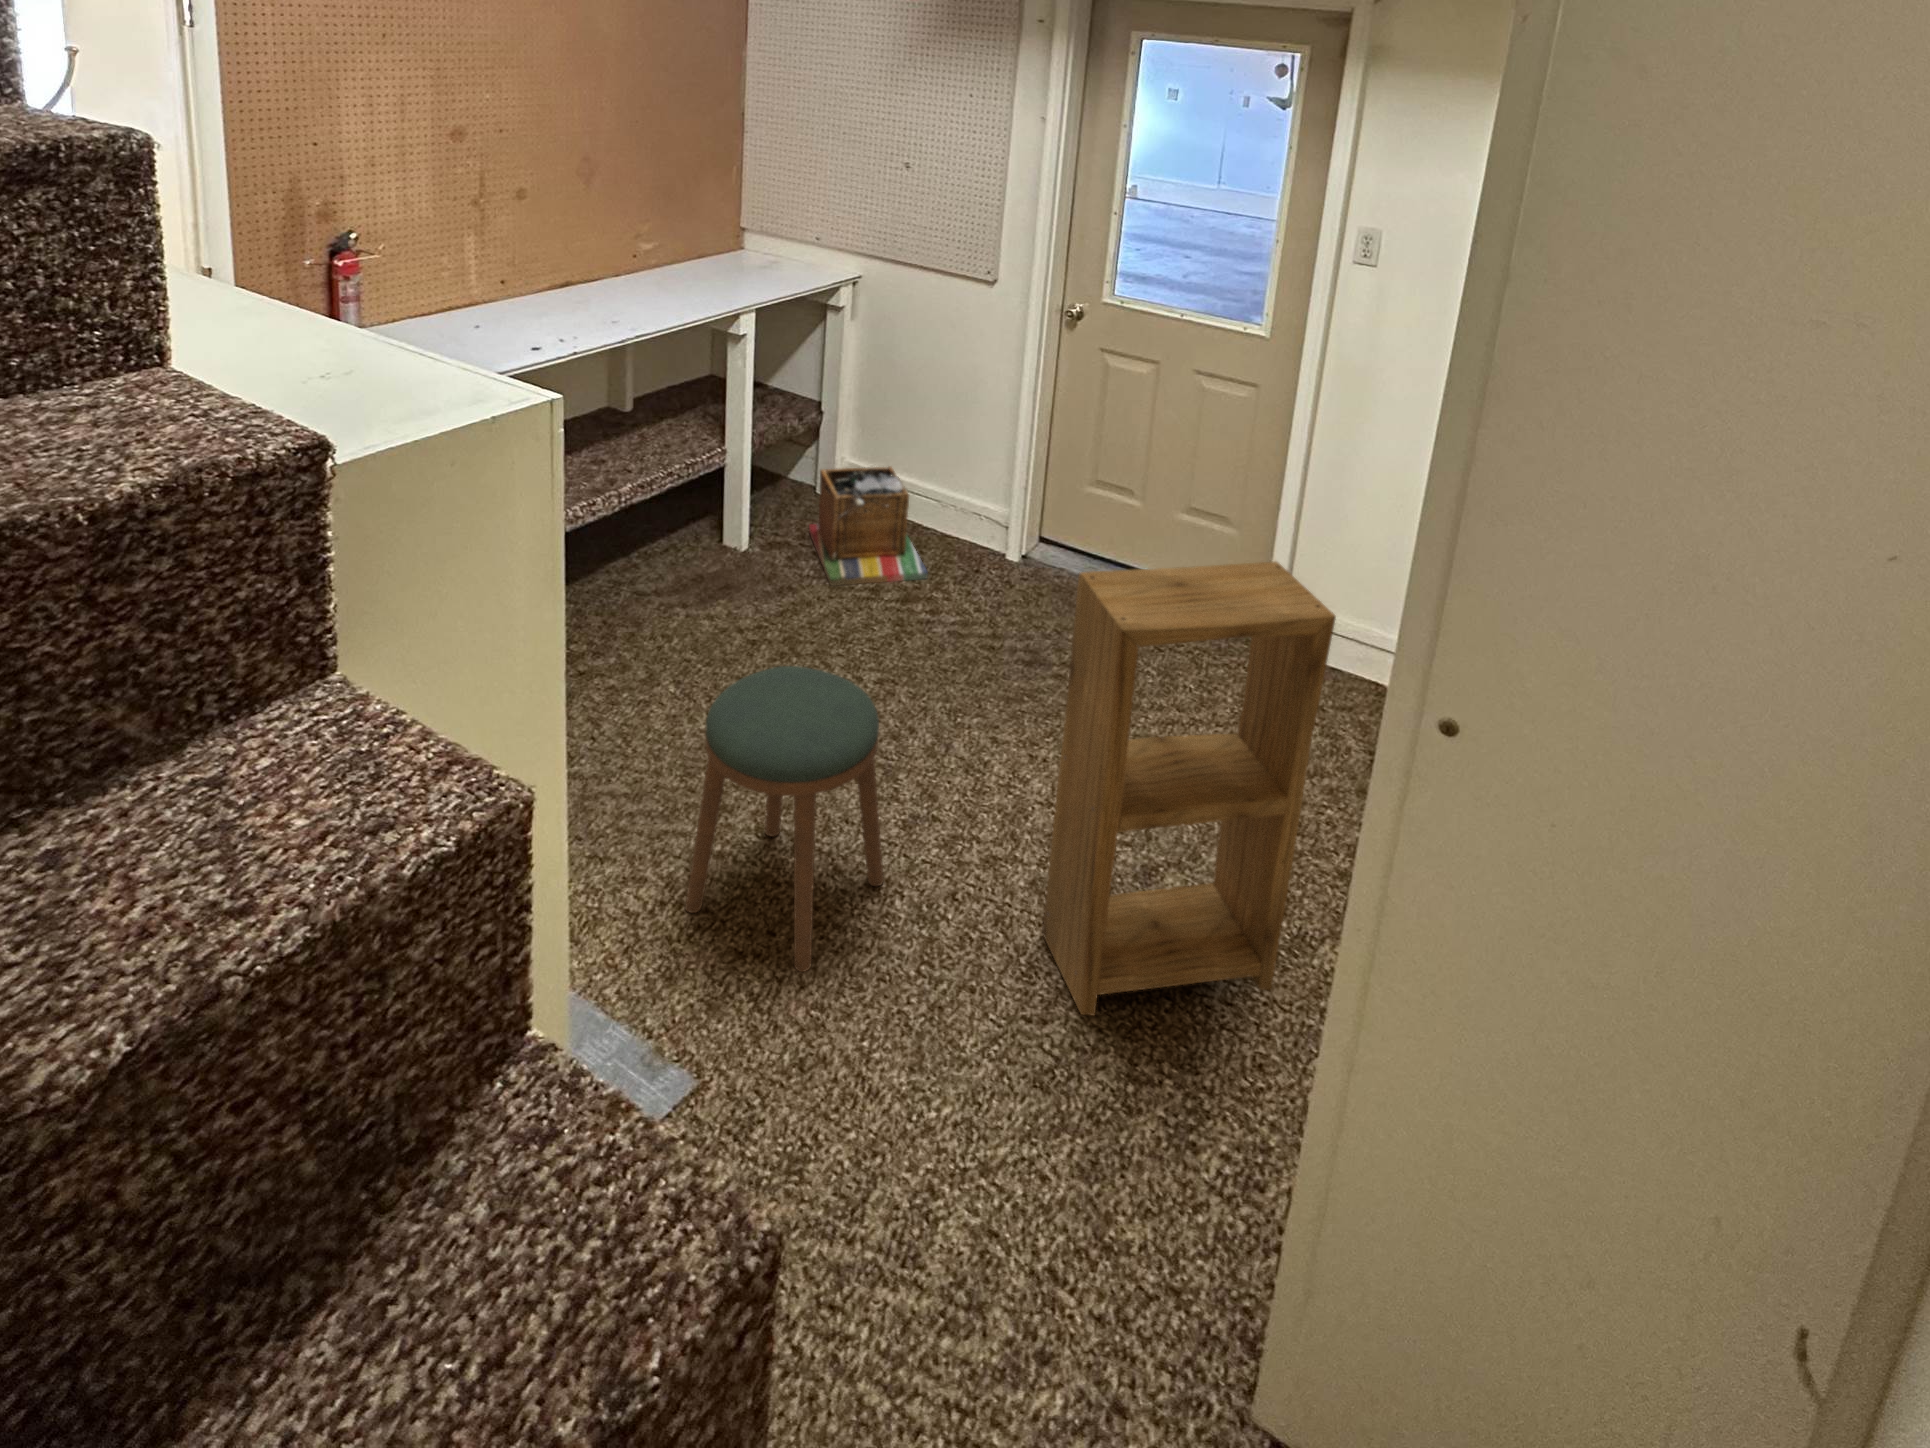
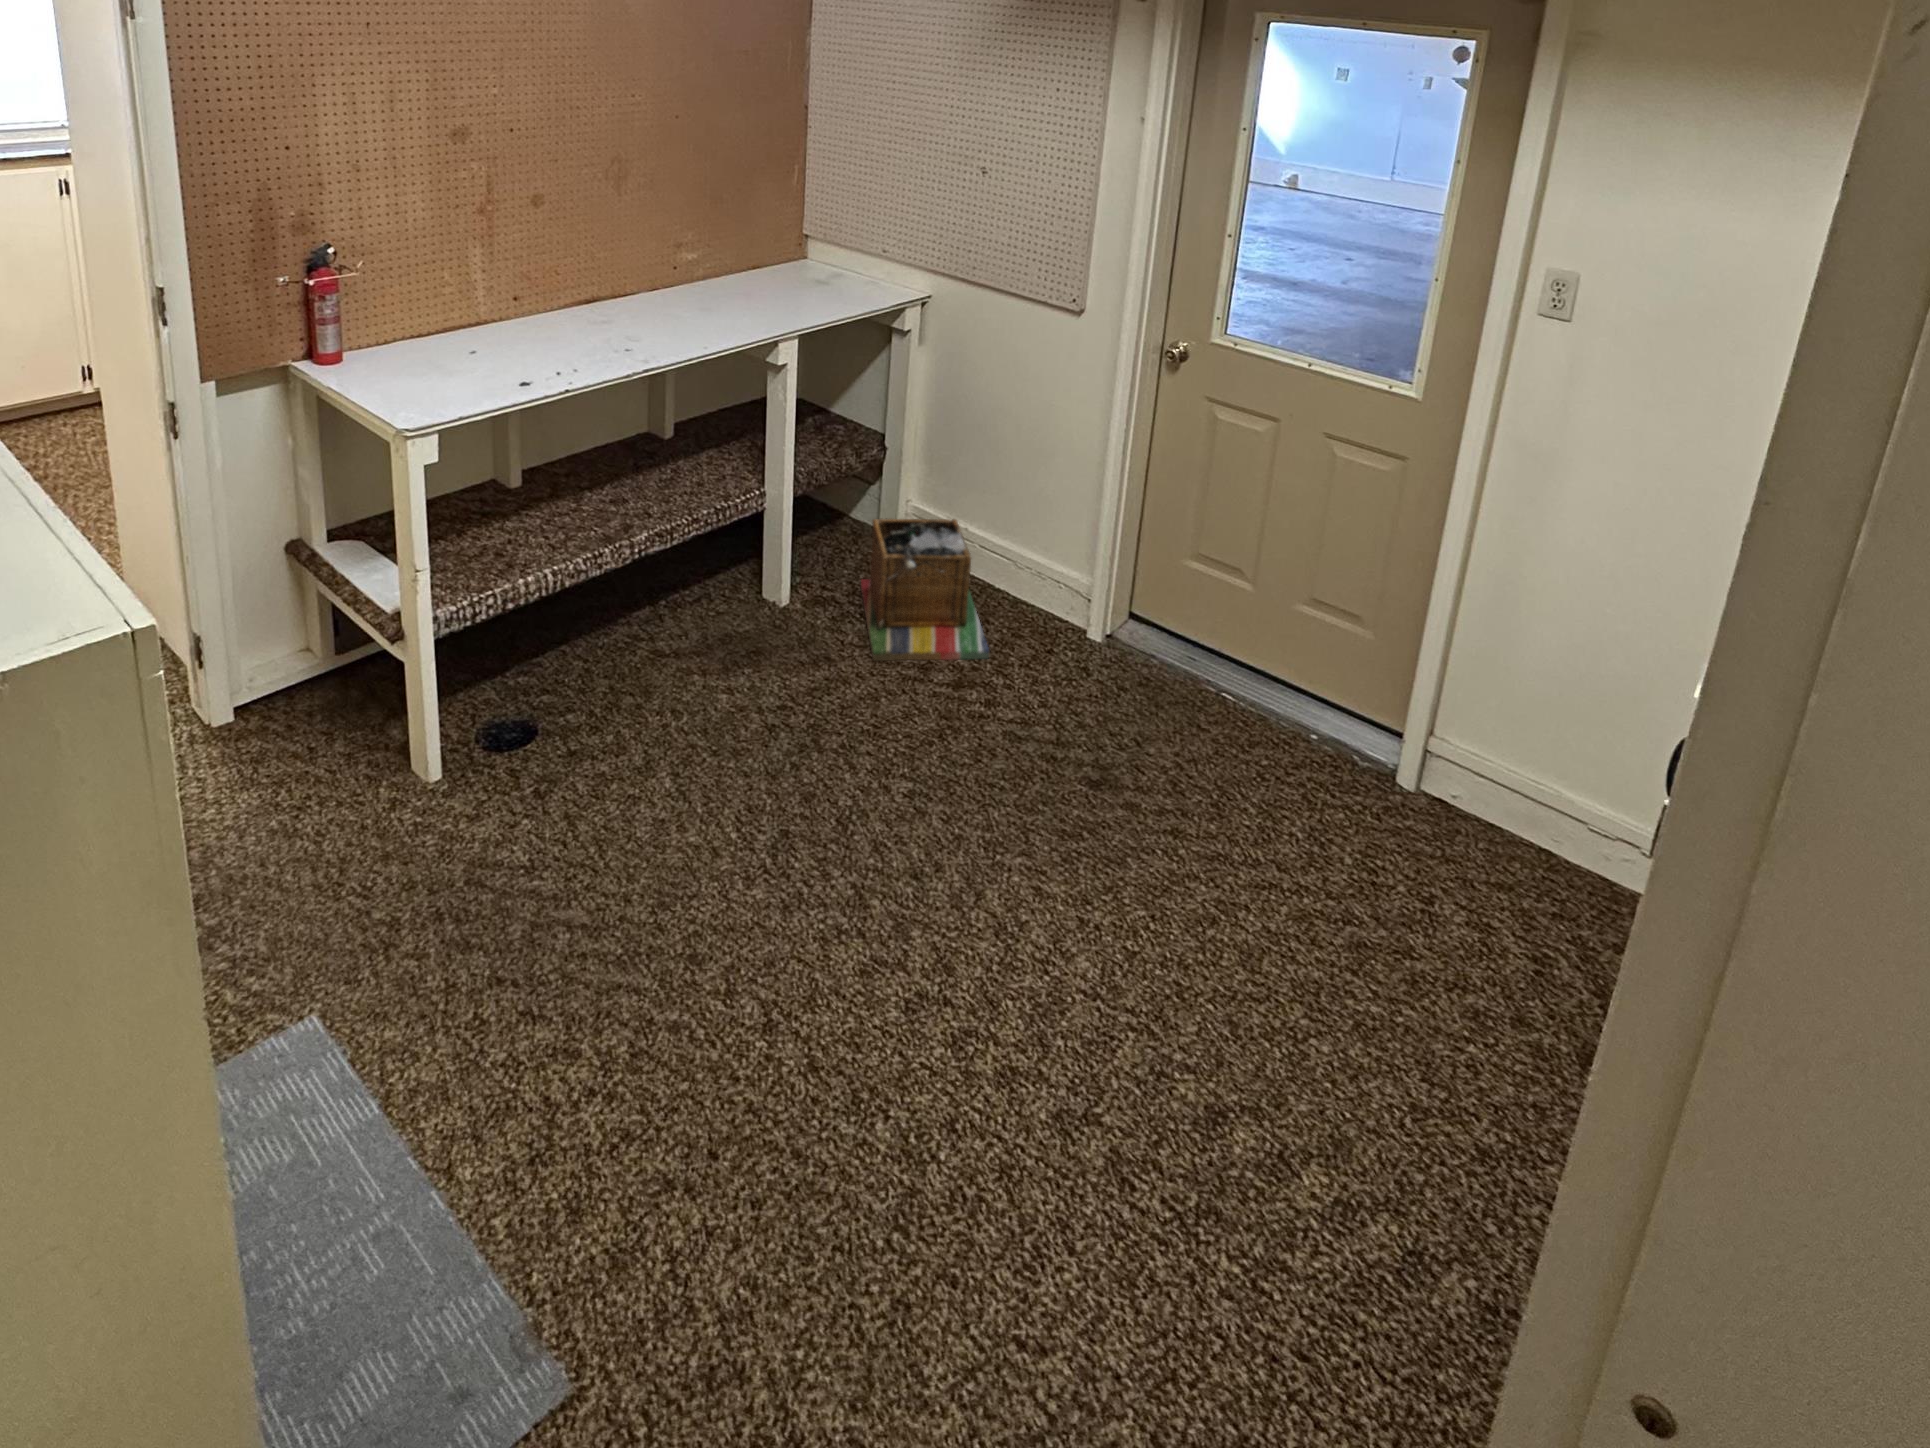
shelving unit: present [1042,561,1336,1015] -> none [1058,760,1476,1350]
stool: present [685,666,884,972] -> none [616,814,866,1222]

